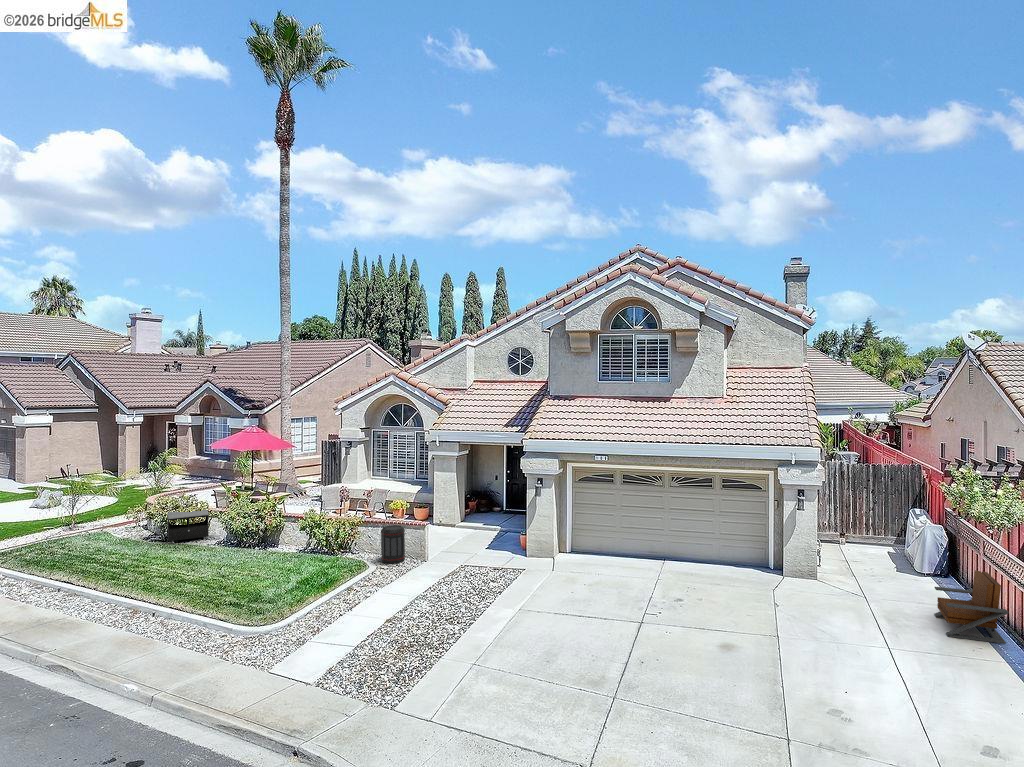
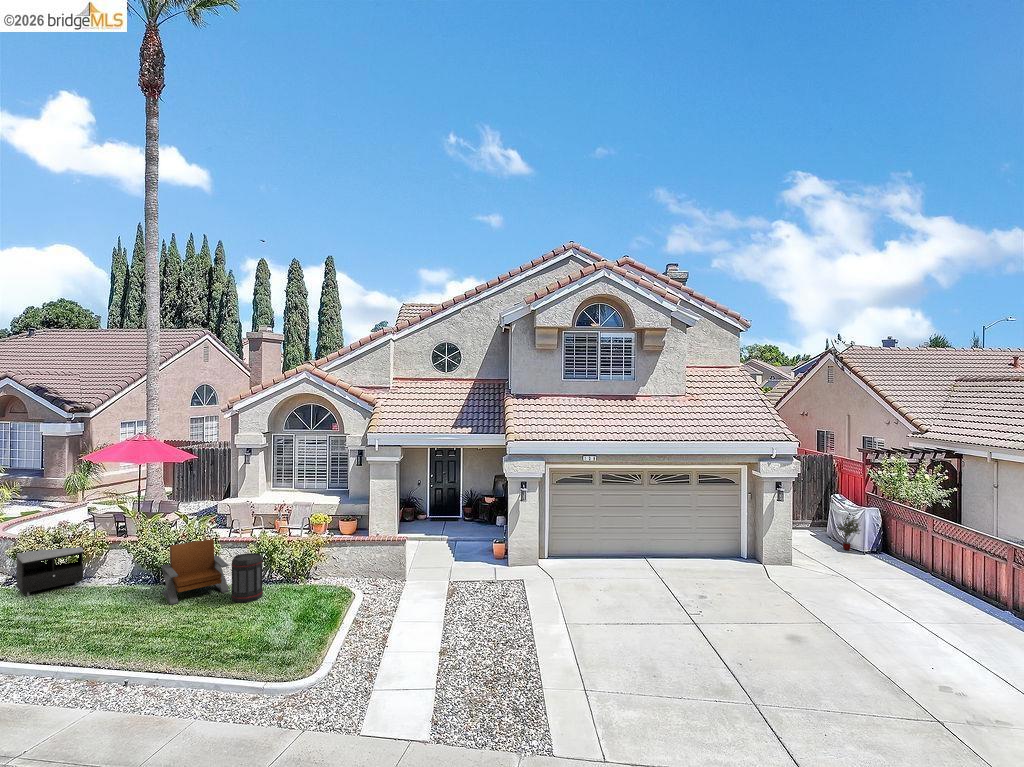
trash can: present [381,525,405,564] -> present [232,553,263,602]
potted tree: none [897,532,921,571] -> present [837,516,861,550]
lounge chair: present [934,570,1009,644] -> present [161,539,229,604]

